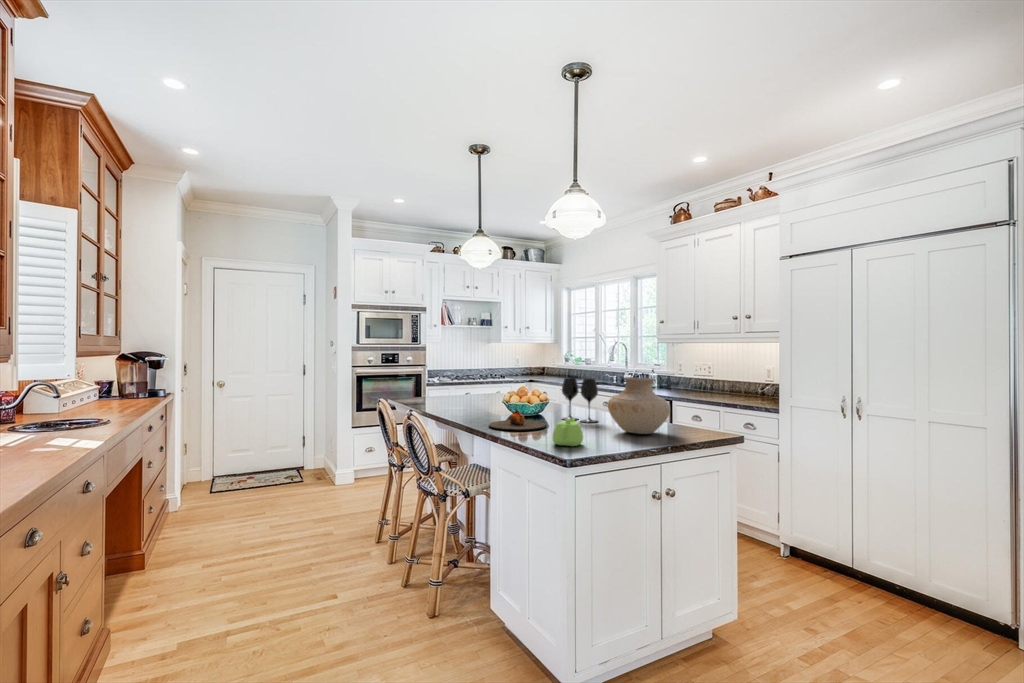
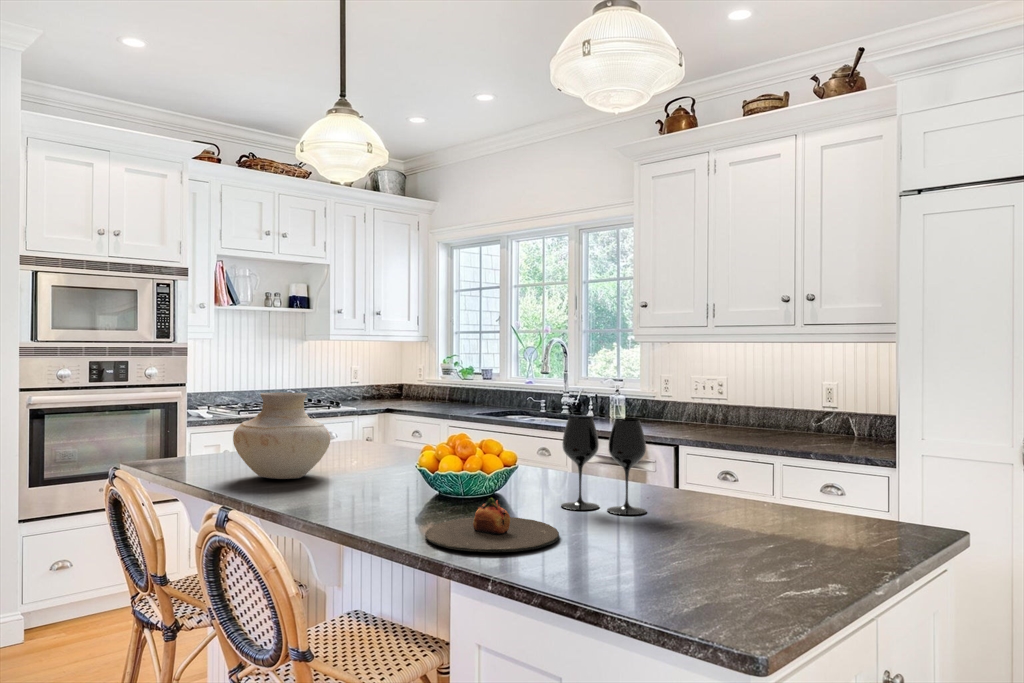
vase: present [608,378,670,434] -> present [233,392,330,479]
teapot: present [553,418,583,446] -> none [641,523,716,601]

